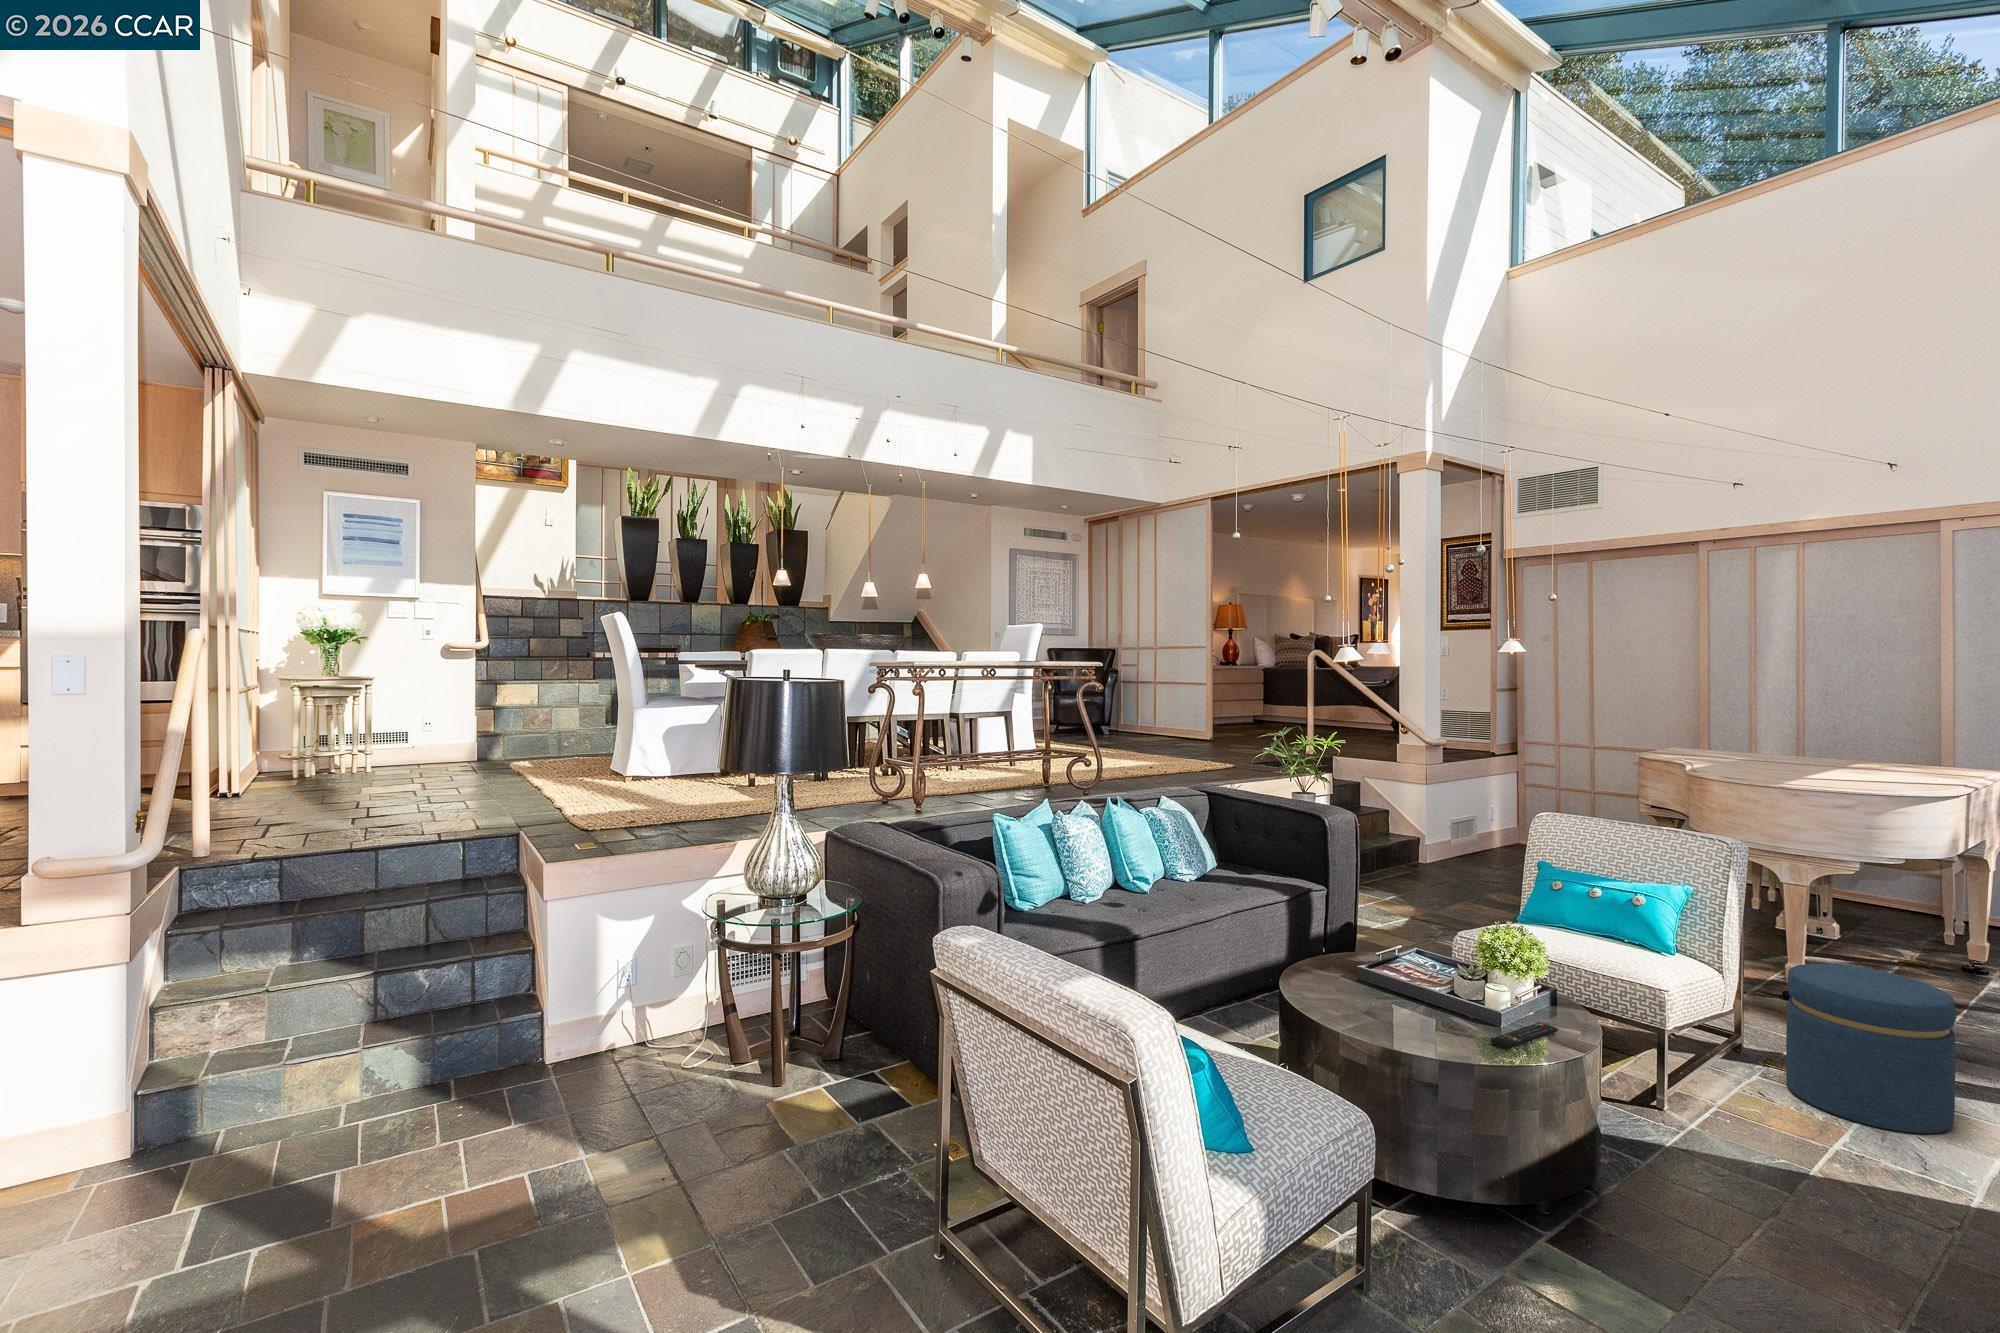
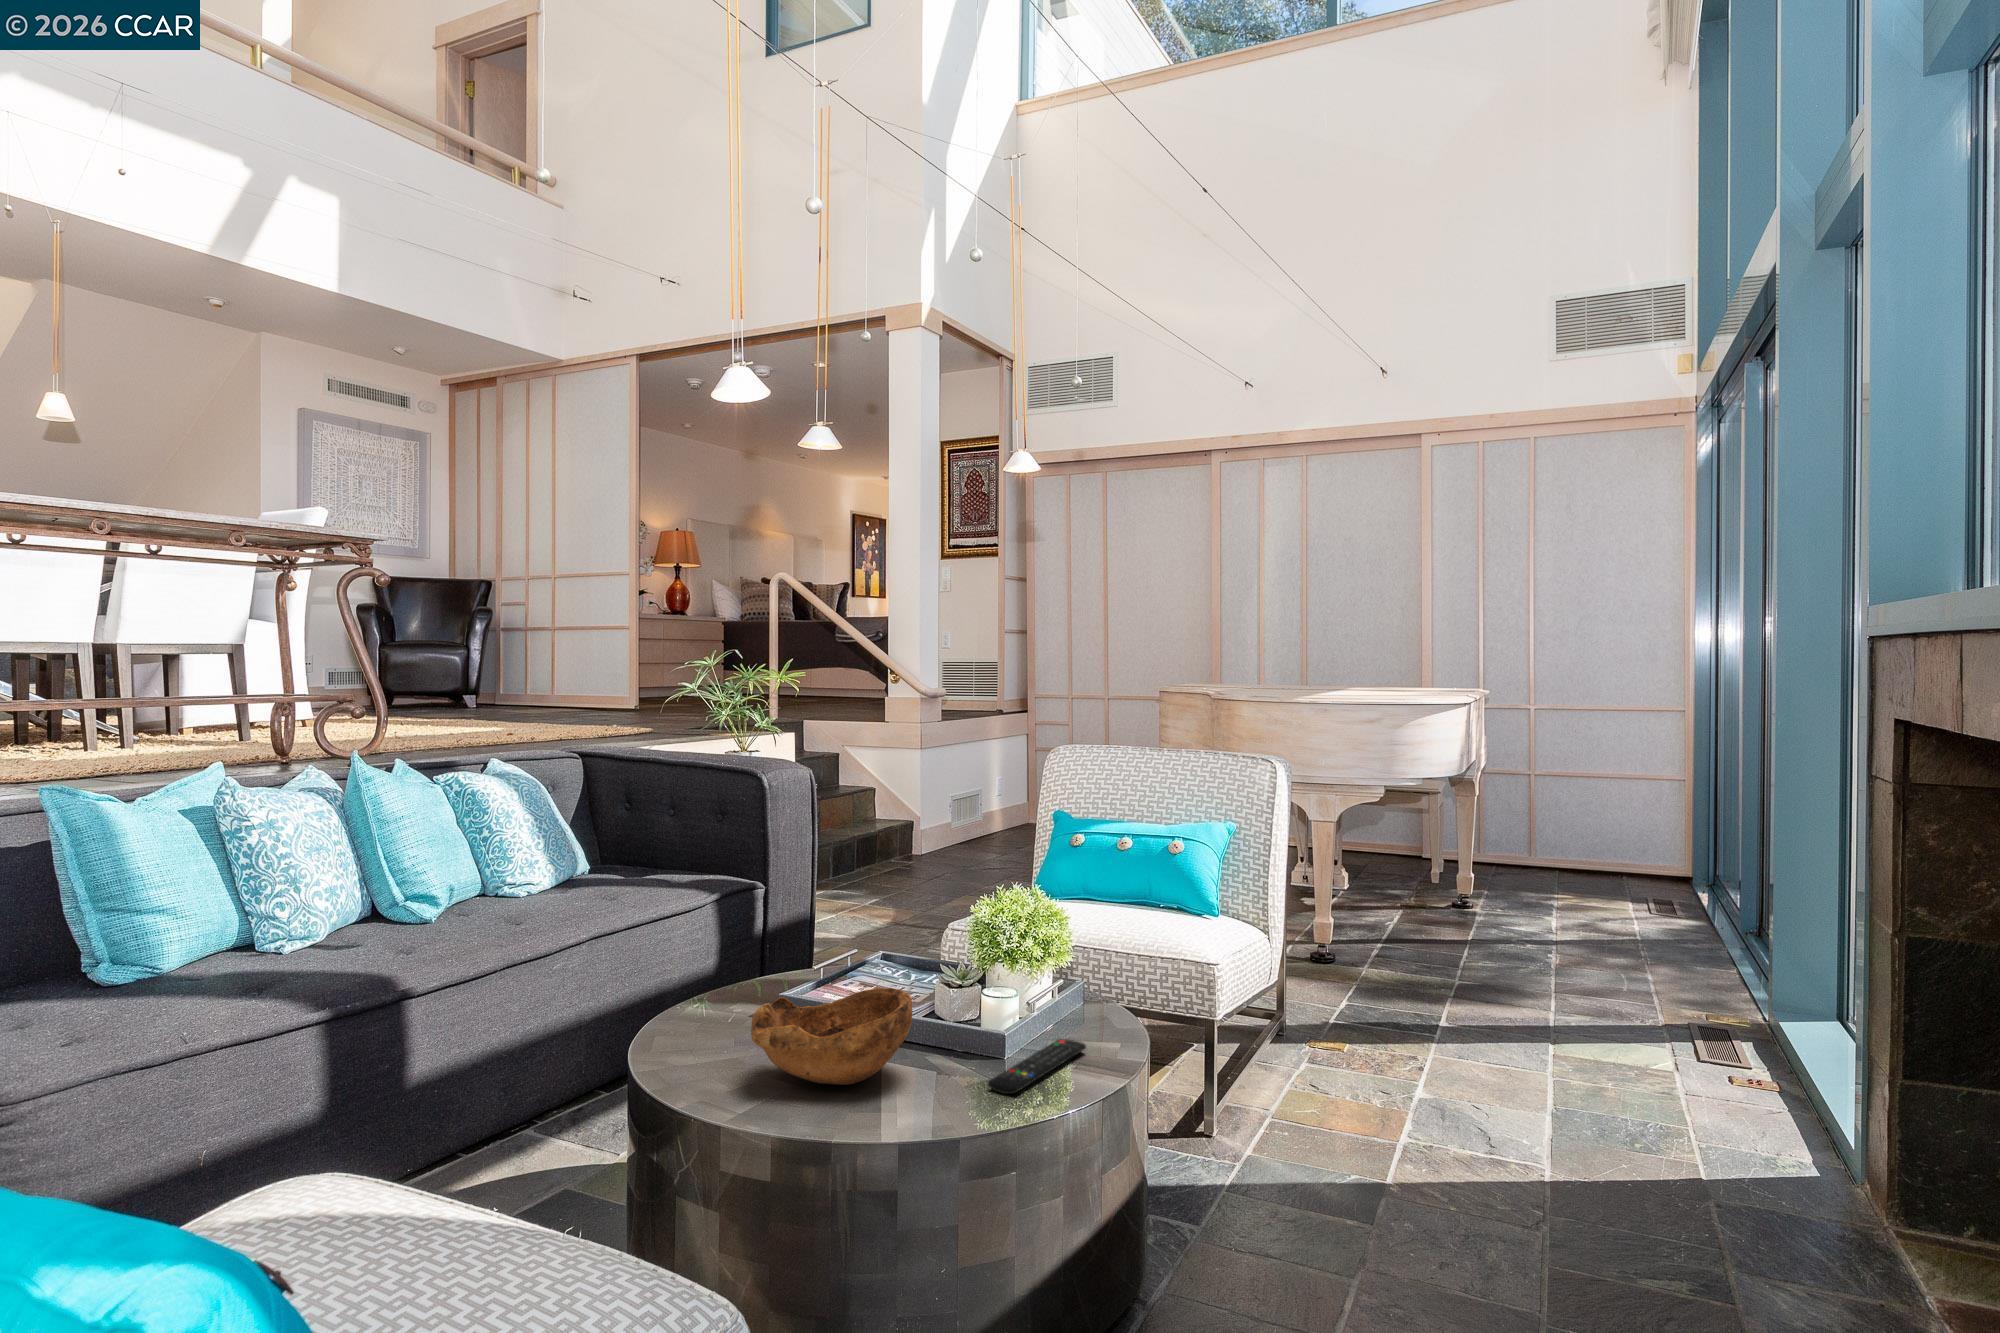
ottoman: present [1786,964,1956,1134] -> none [1336,904,1503,1104]
wooden bowl: none [1347,970,1442,1026] -> present [751,988,913,1085]

